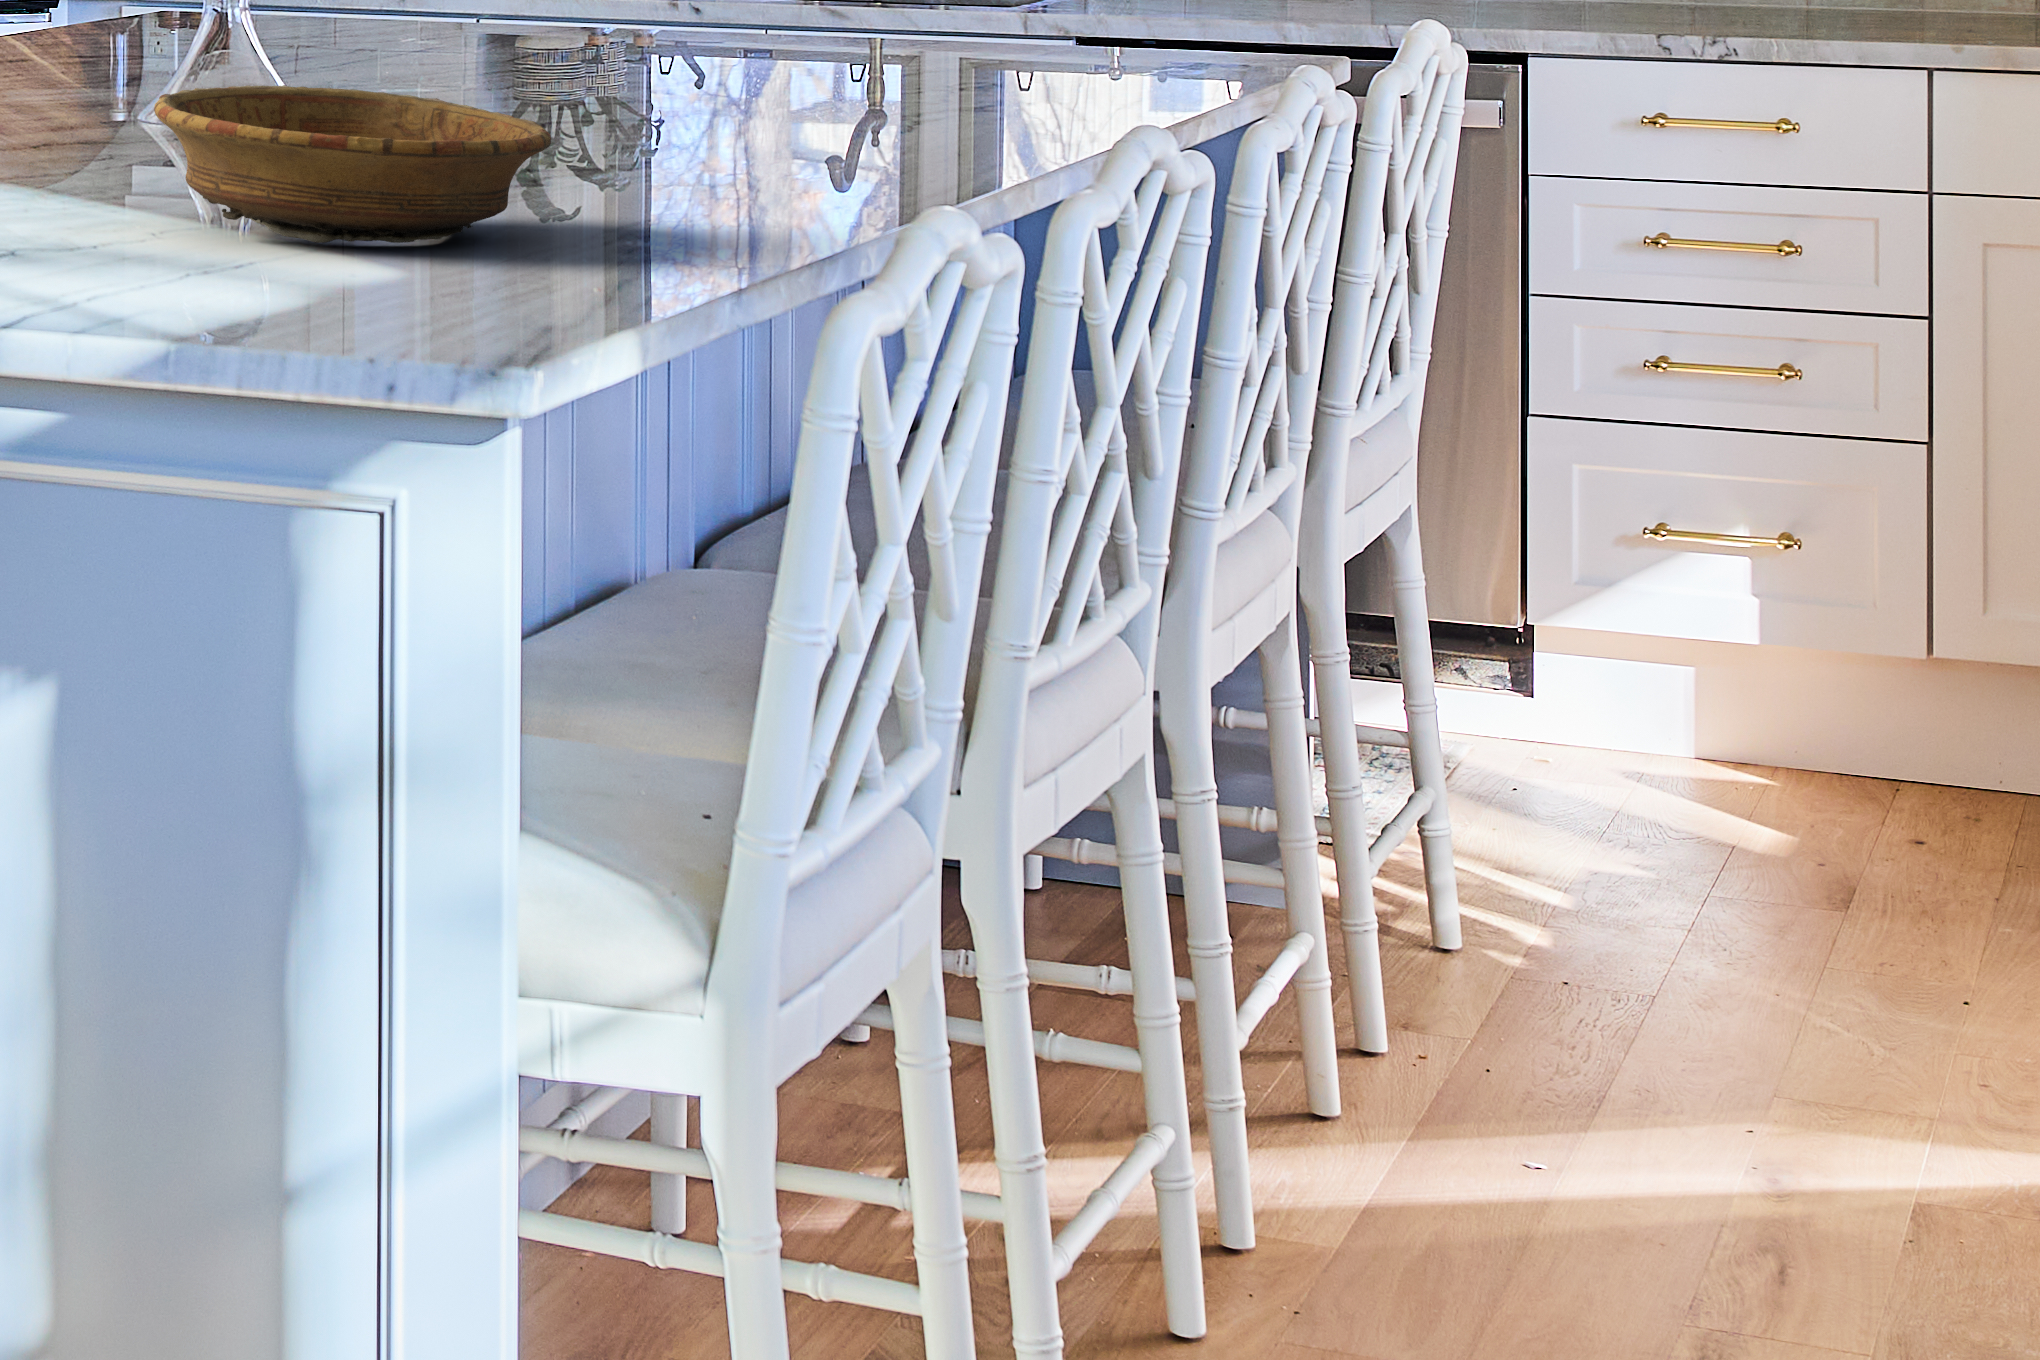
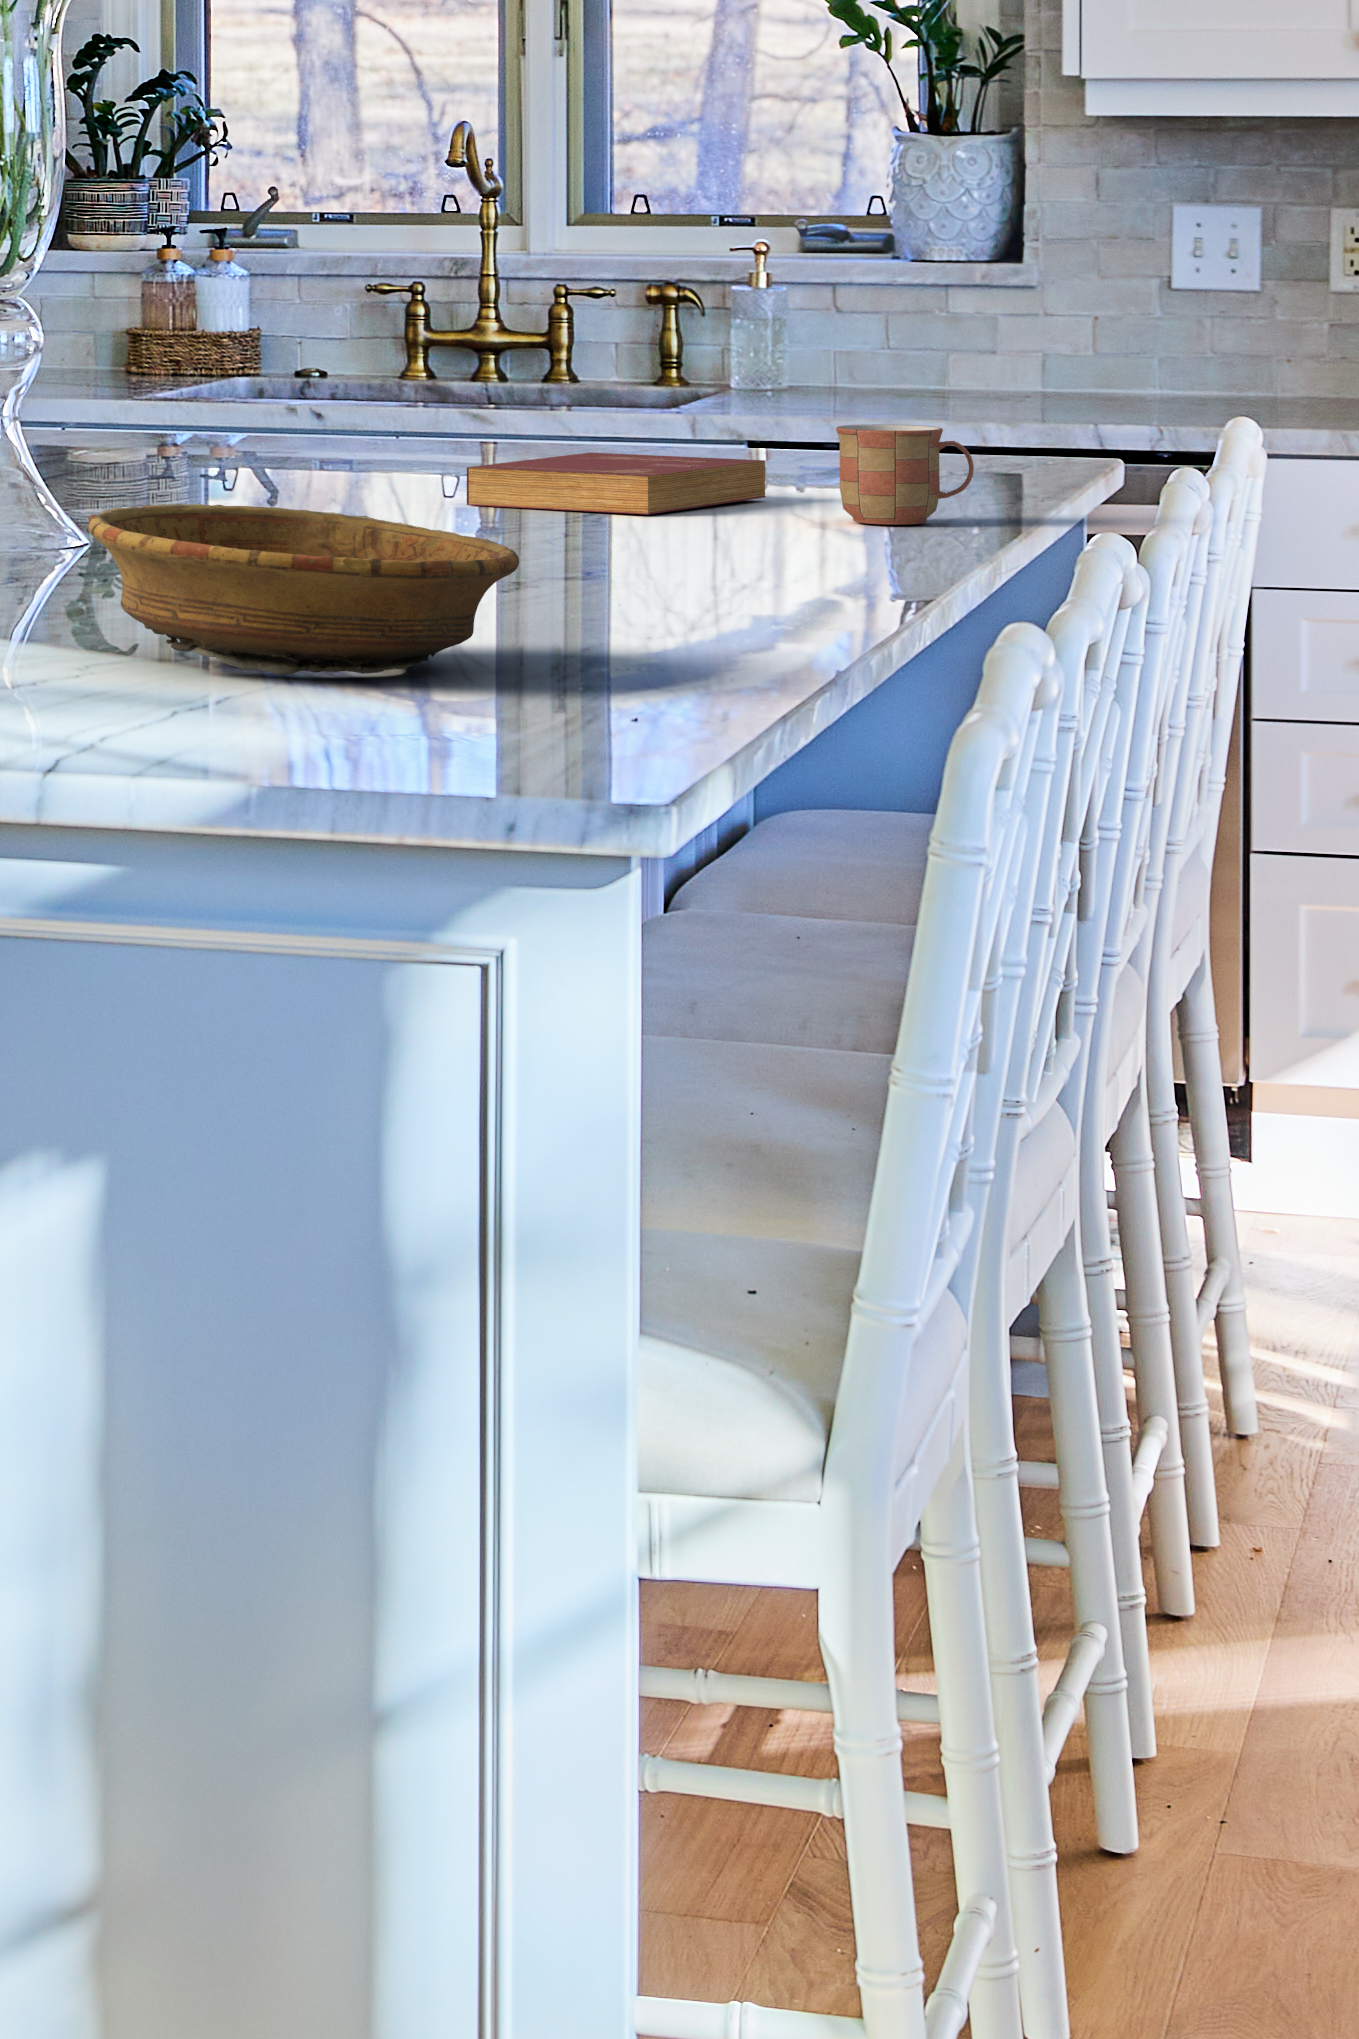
mug: none [1040,21,1167,111] -> present [836,424,974,524]
book: none [716,43,1001,99] -> present [467,452,766,514]

